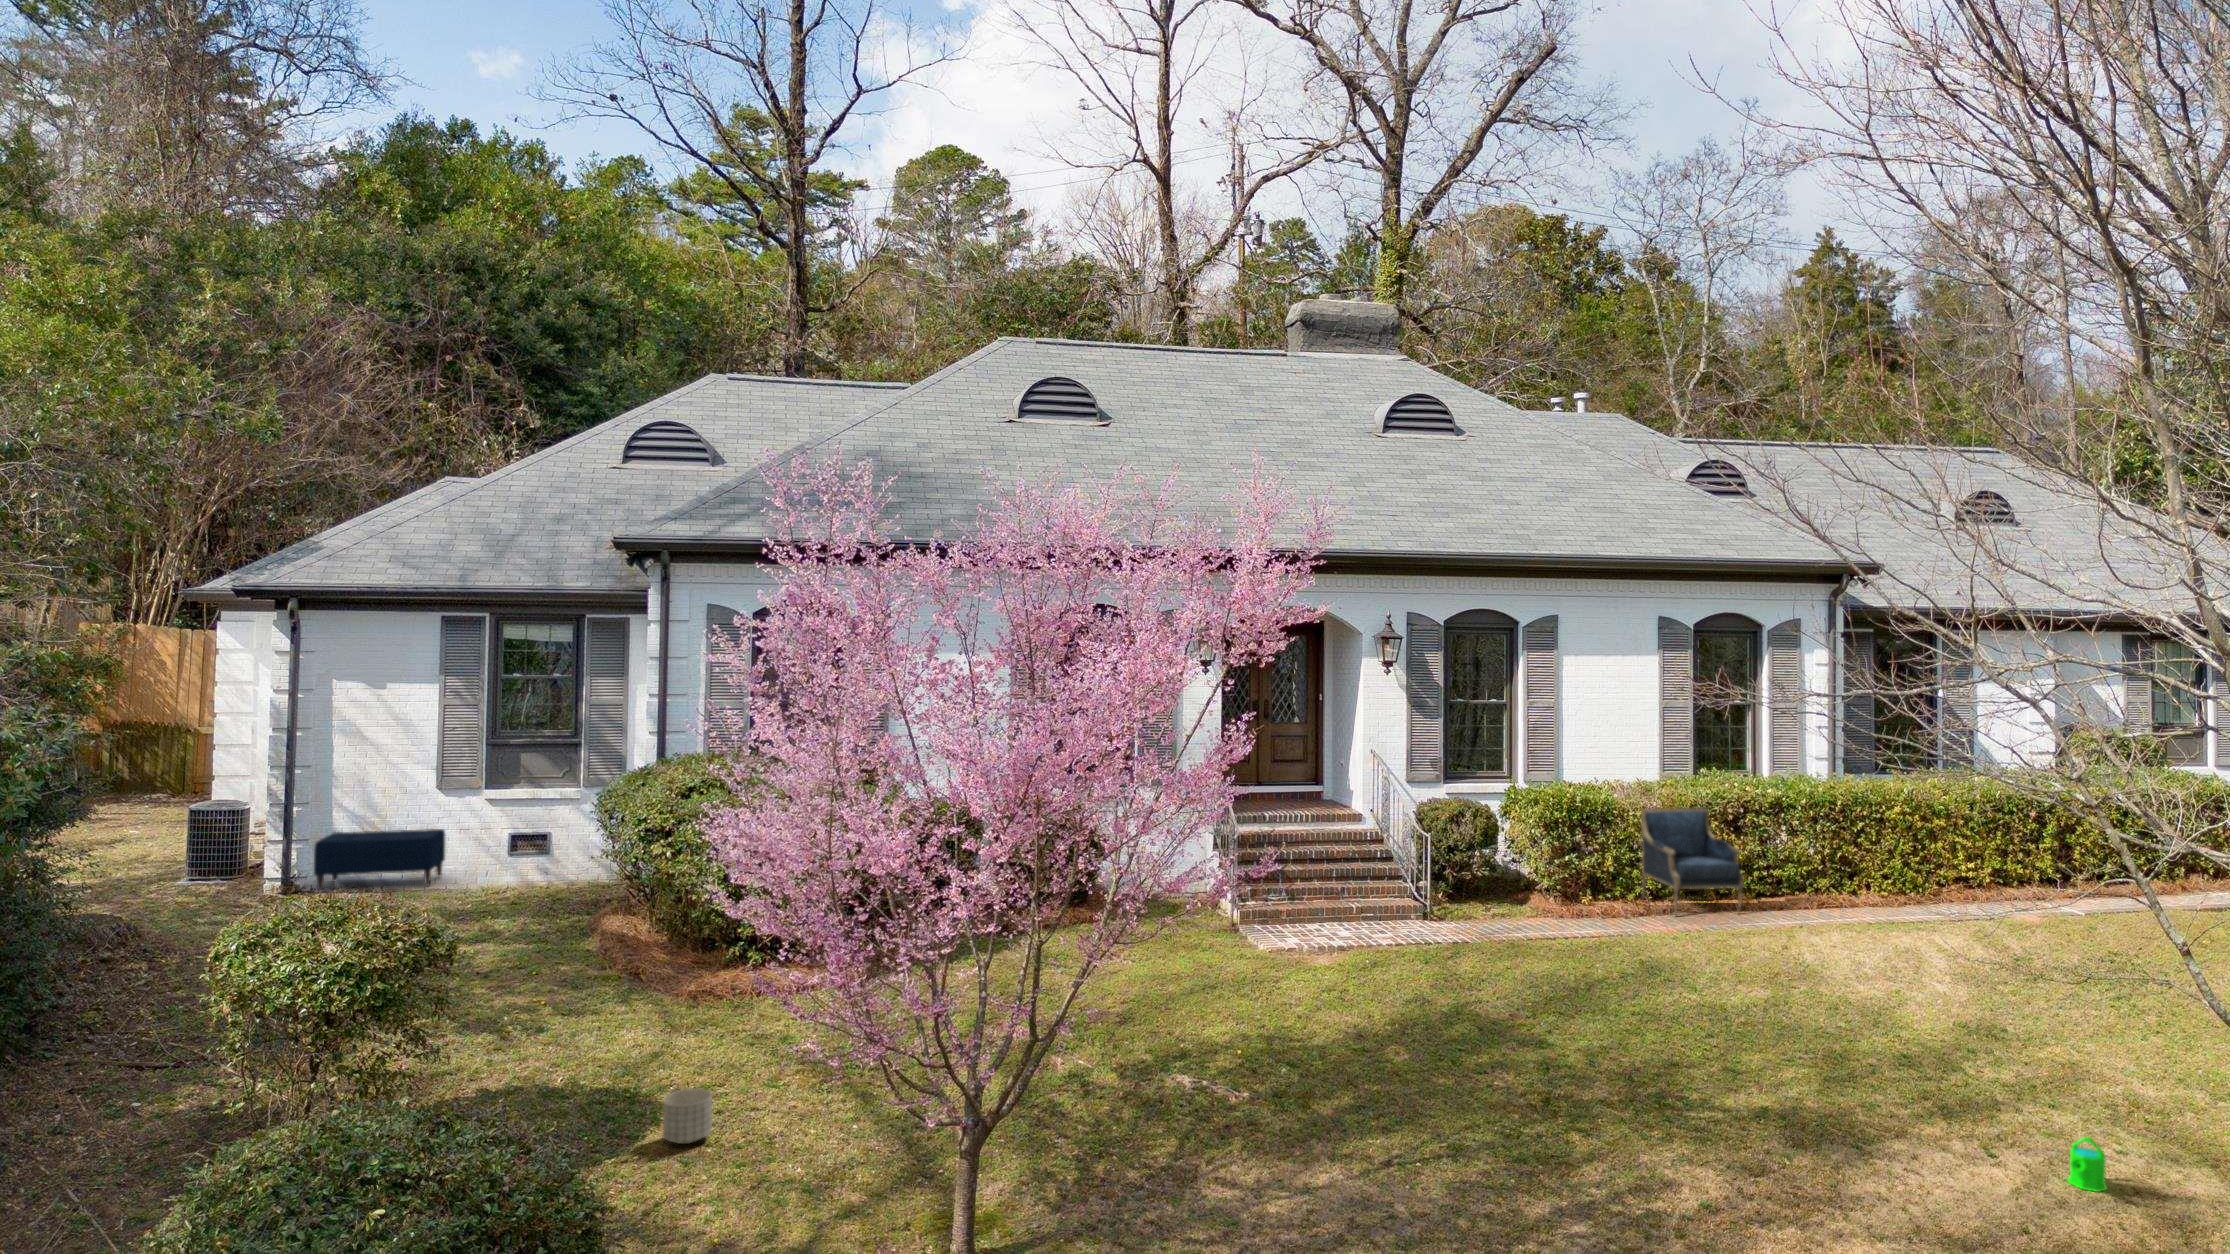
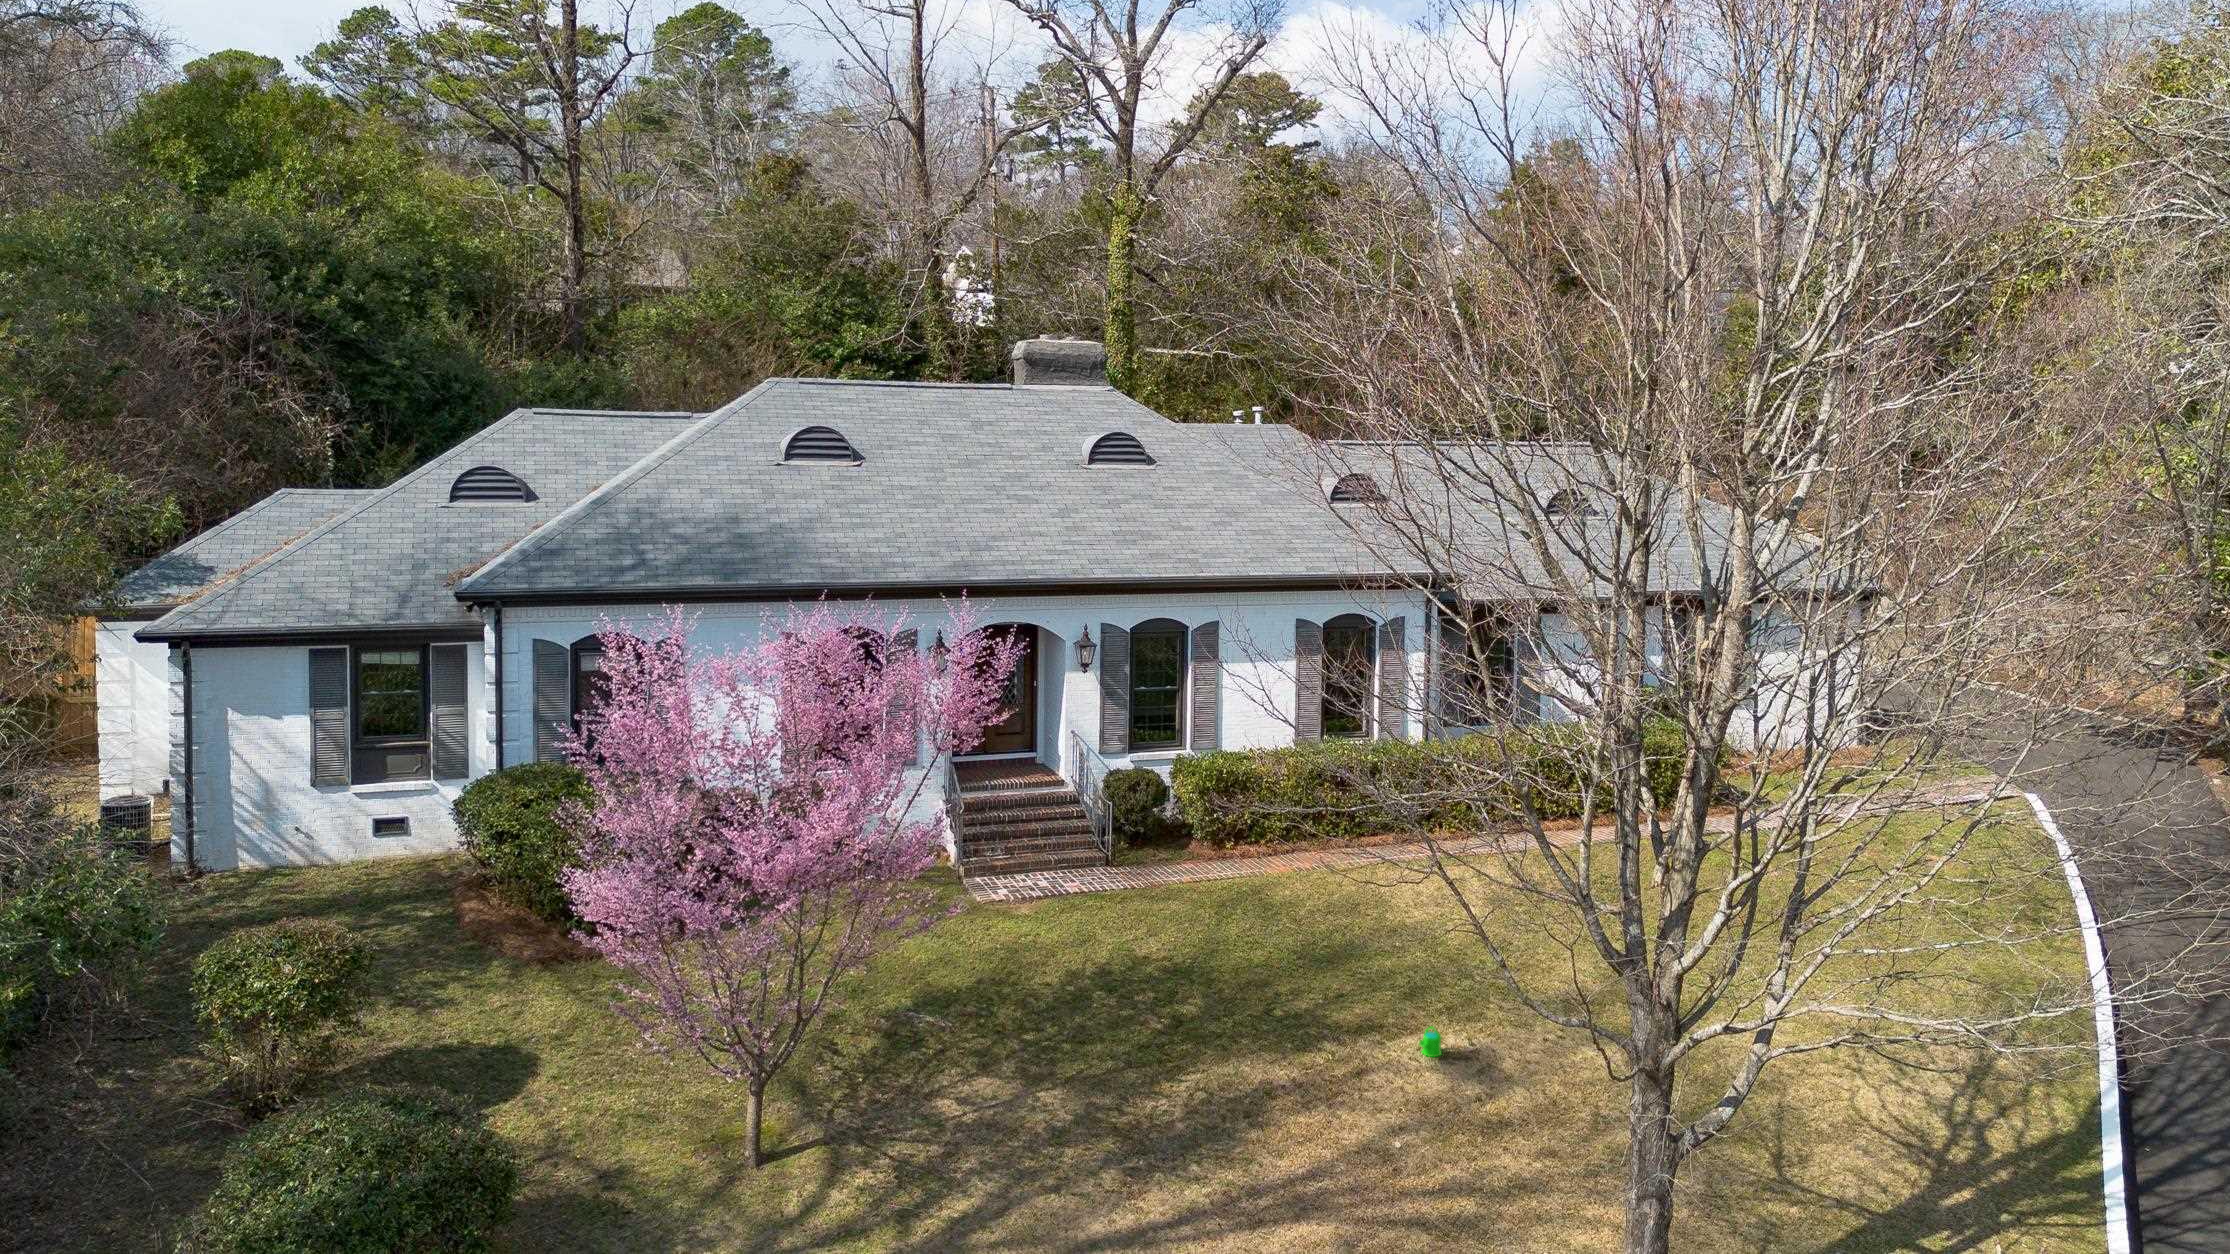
armchair: present [1641,808,1744,916] -> none [1265,774,1332,857]
bench: present [314,829,445,890] -> none [220,818,327,874]
planter: present [663,1088,712,1144] -> none [551,1040,584,1076]

